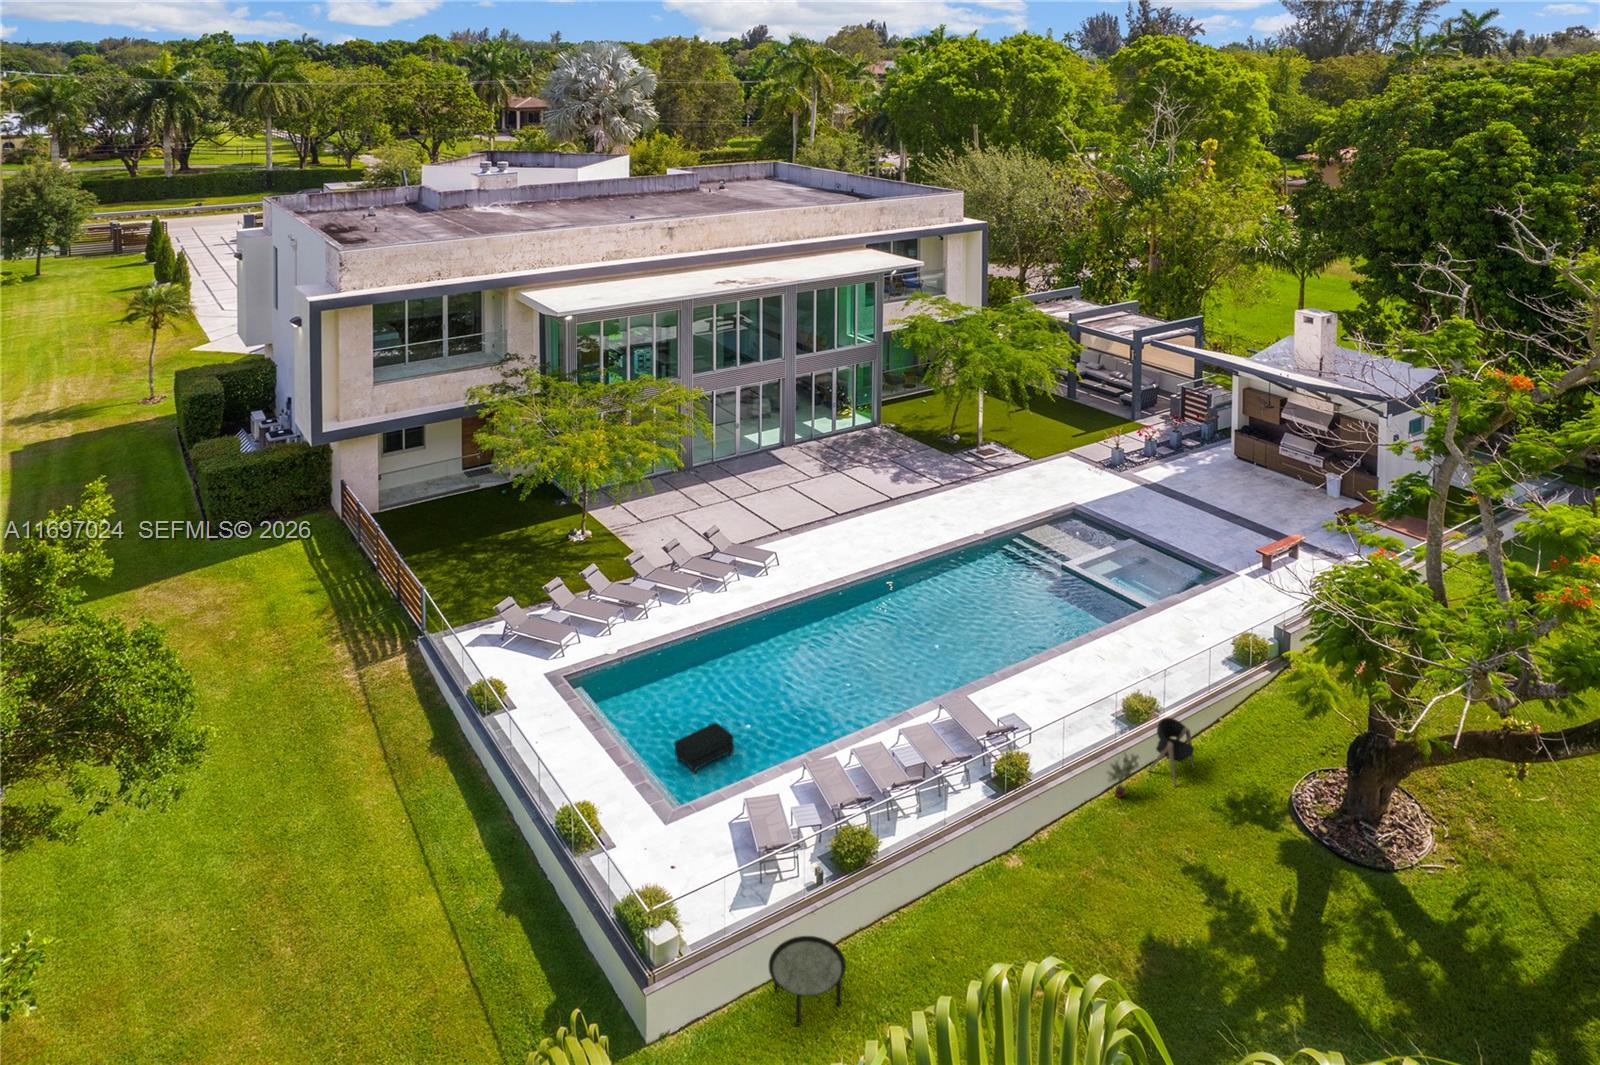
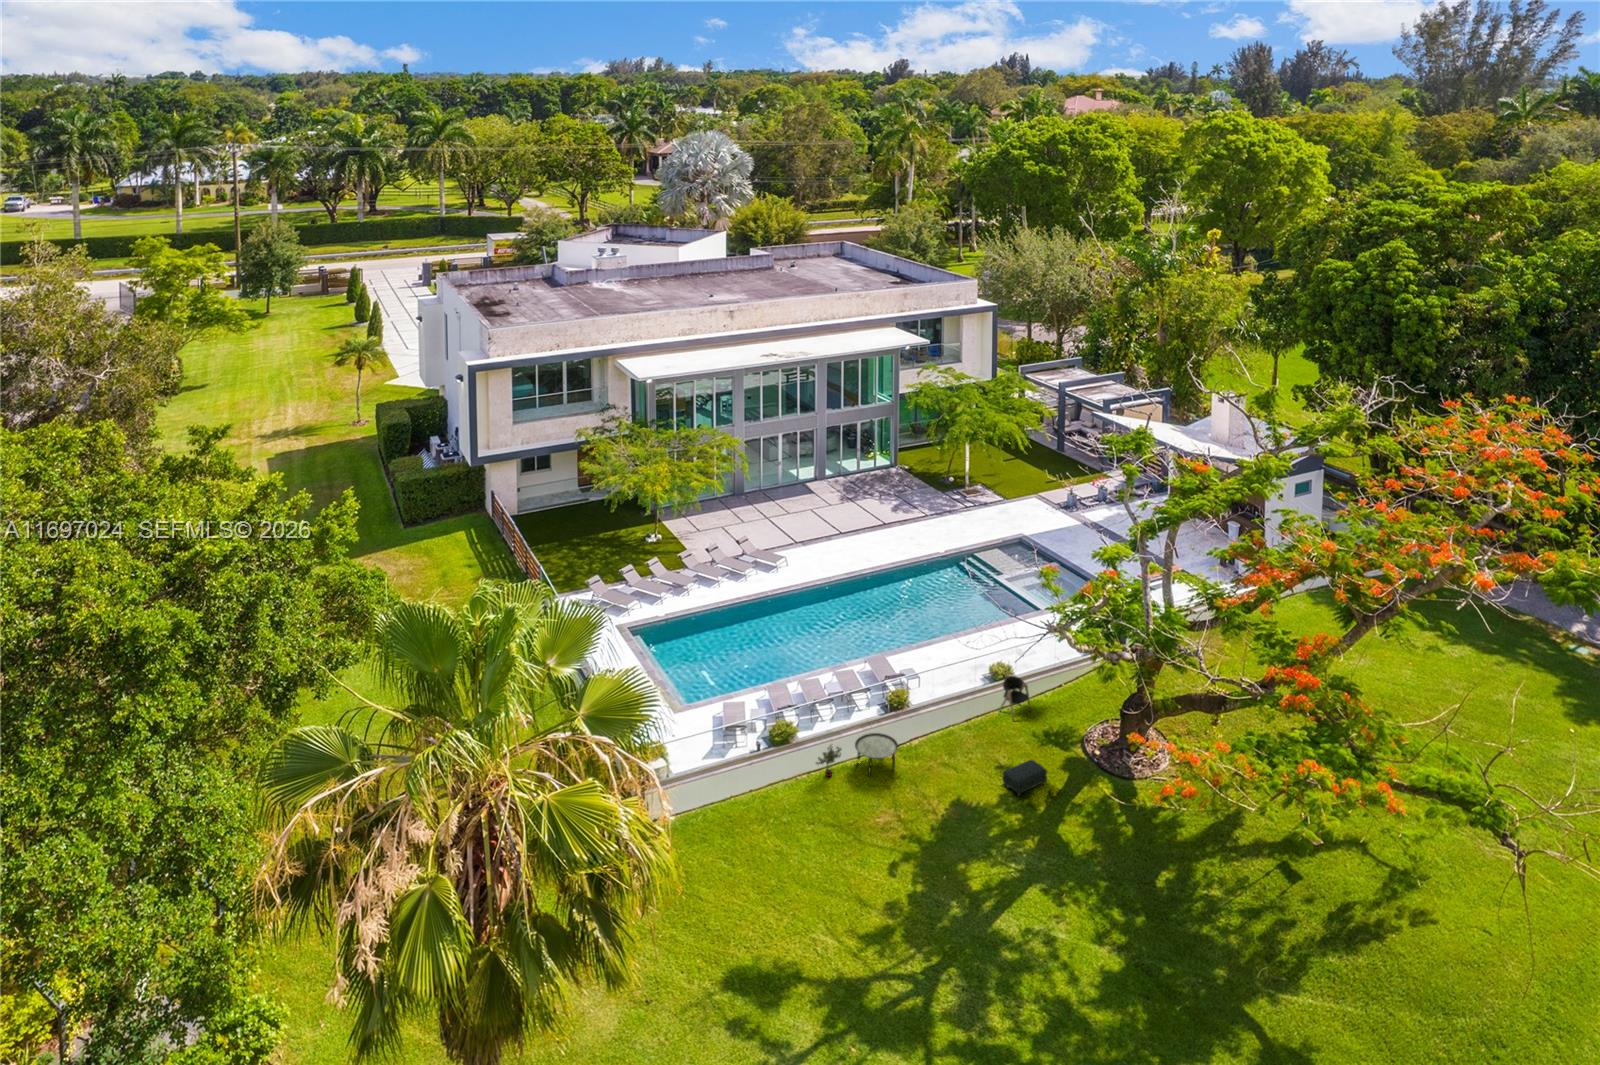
ottoman: present [675,723,734,774] -> present [1003,759,1047,796]
potted tree: present [1107,752,1139,797] -> present [816,745,841,777]
round table: present [769,936,846,1025] -> present [855,733,898,777]

